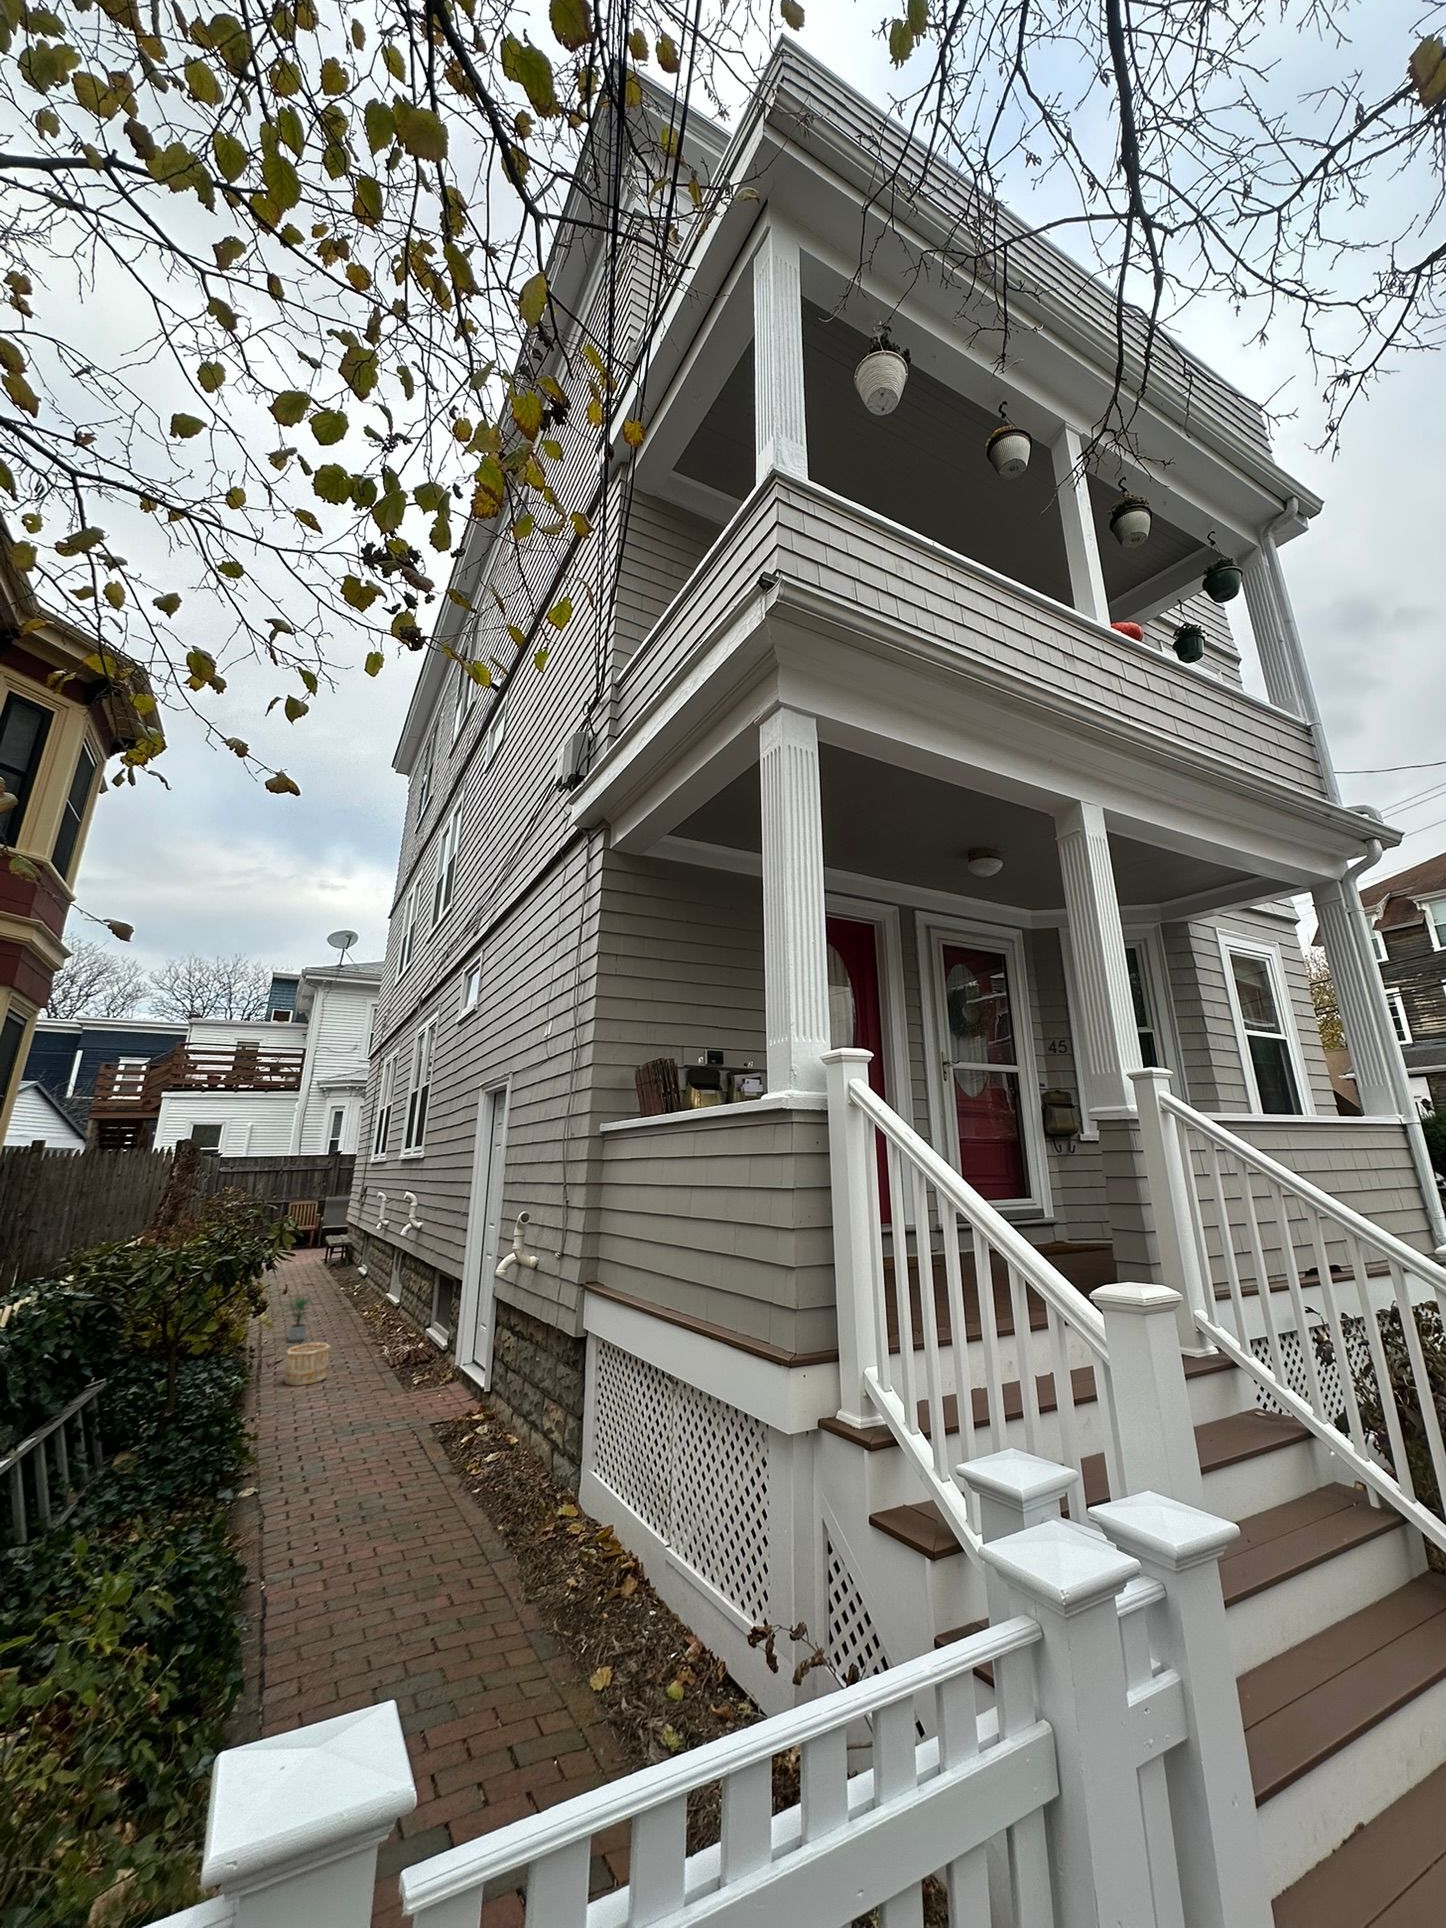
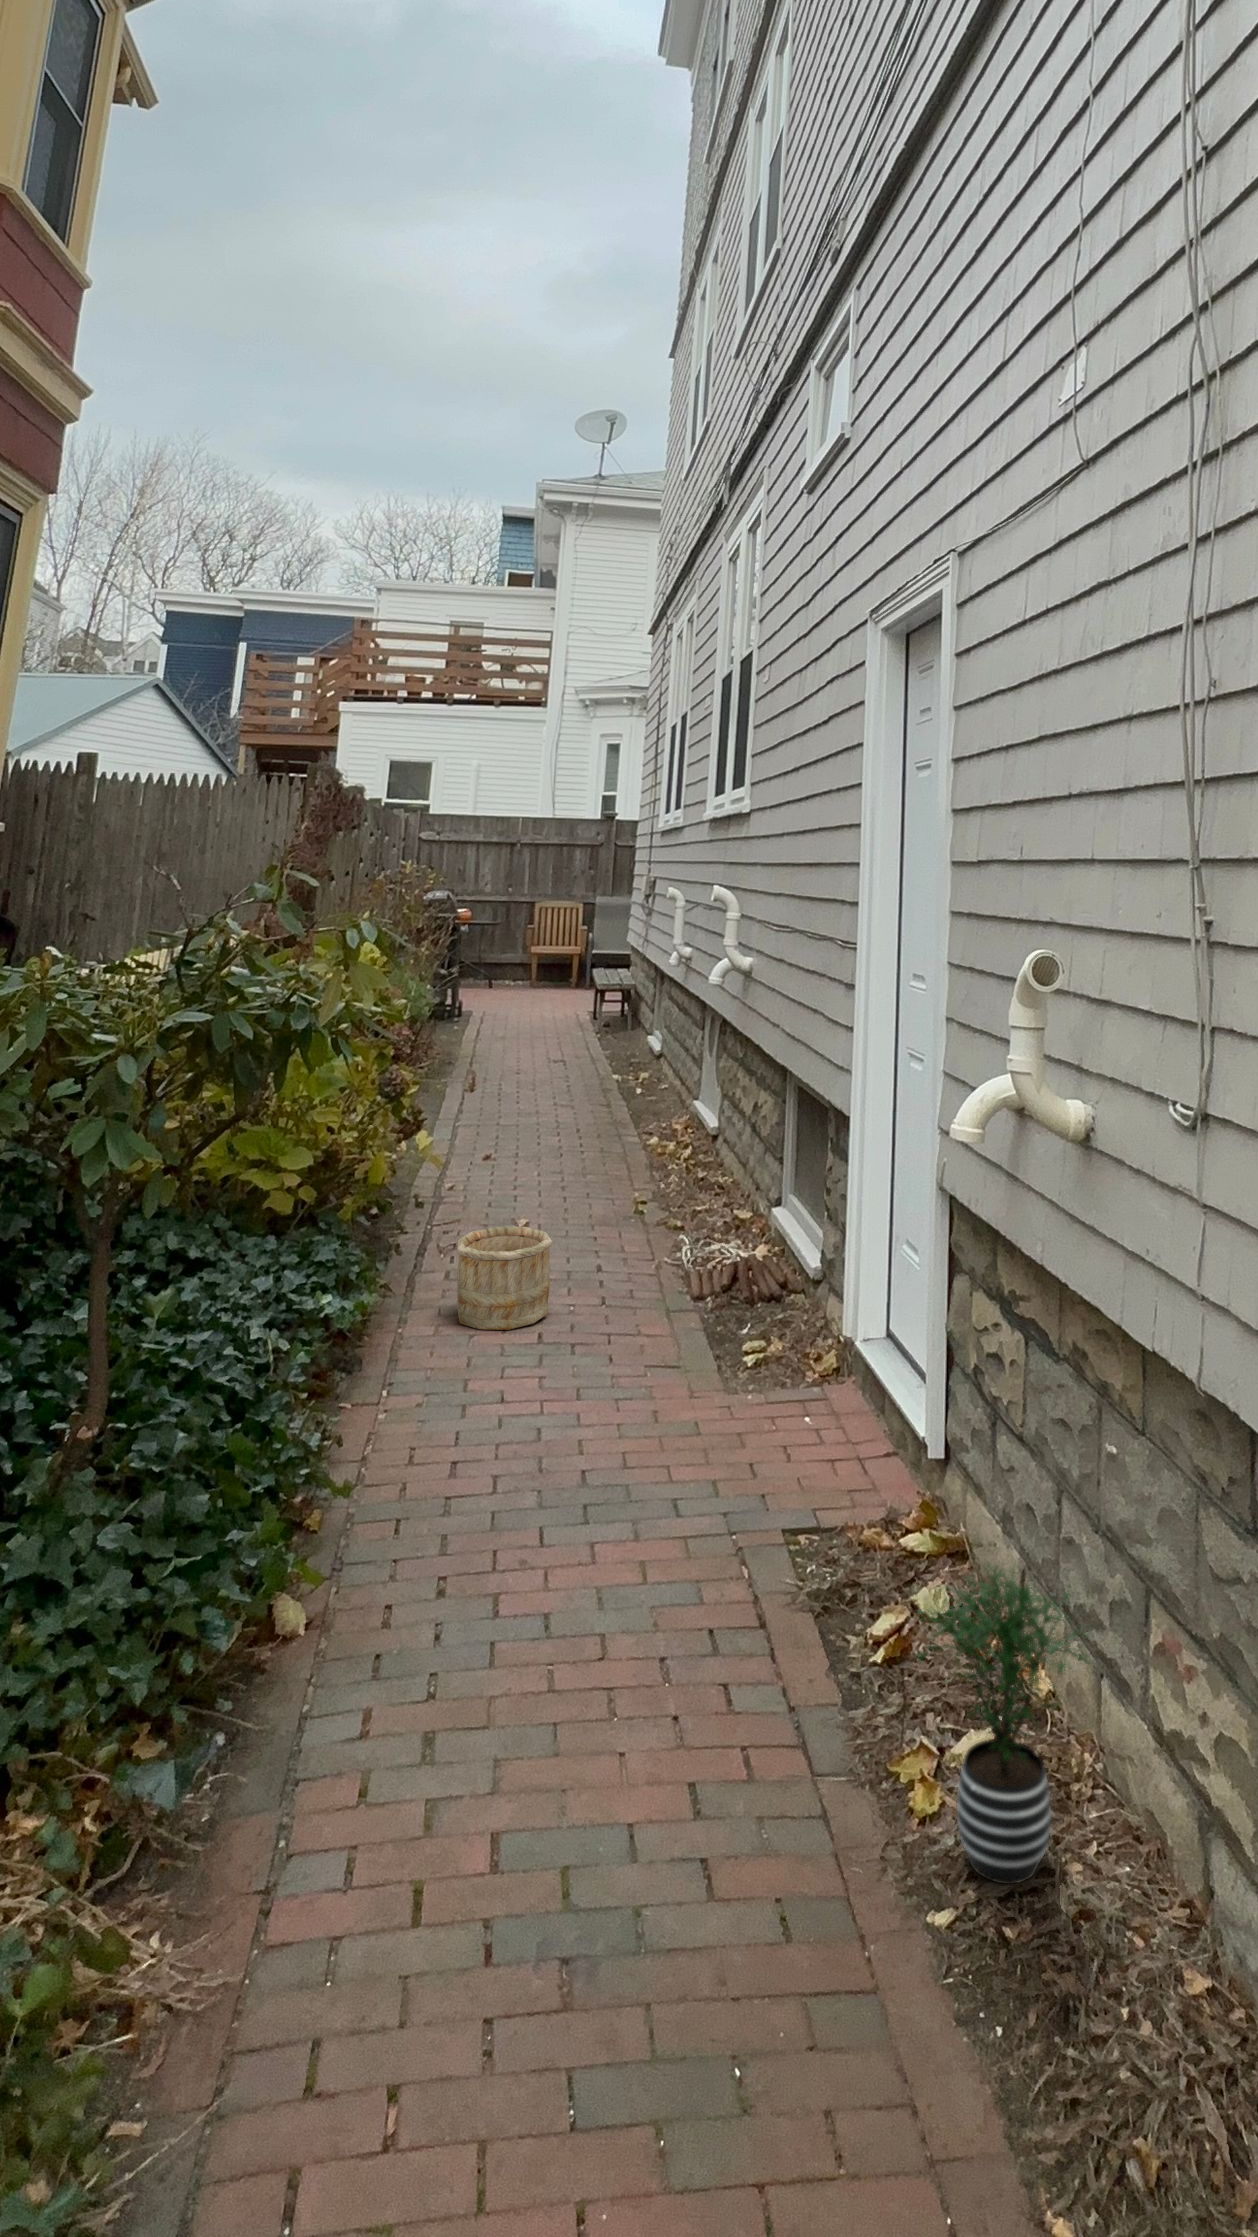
potted plant: present [284,1297,312,1342] -> present [917,1566,1089,1884]

